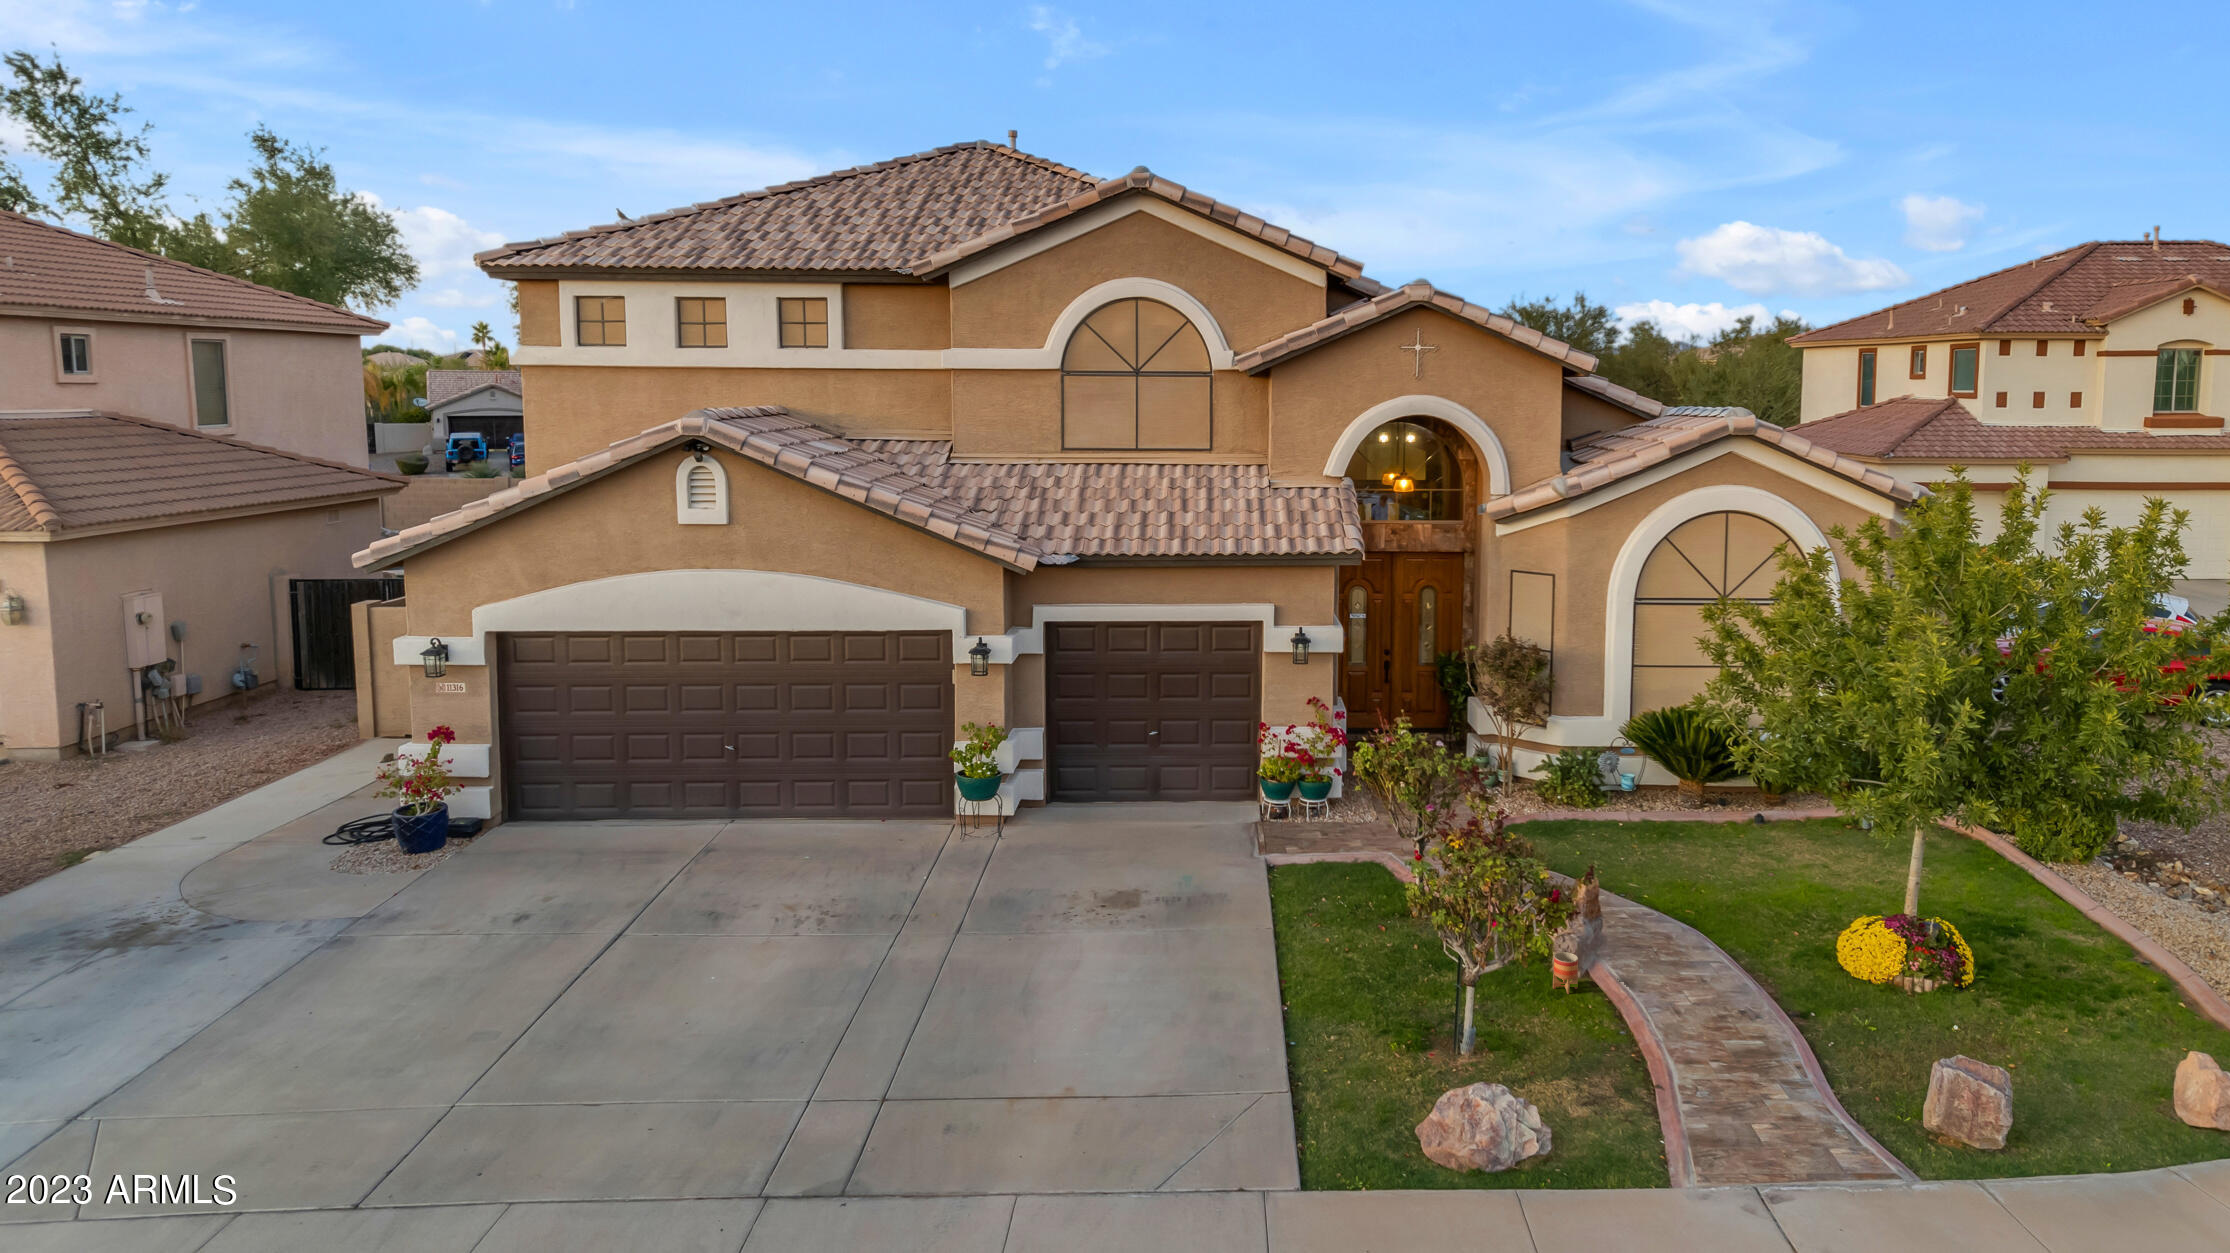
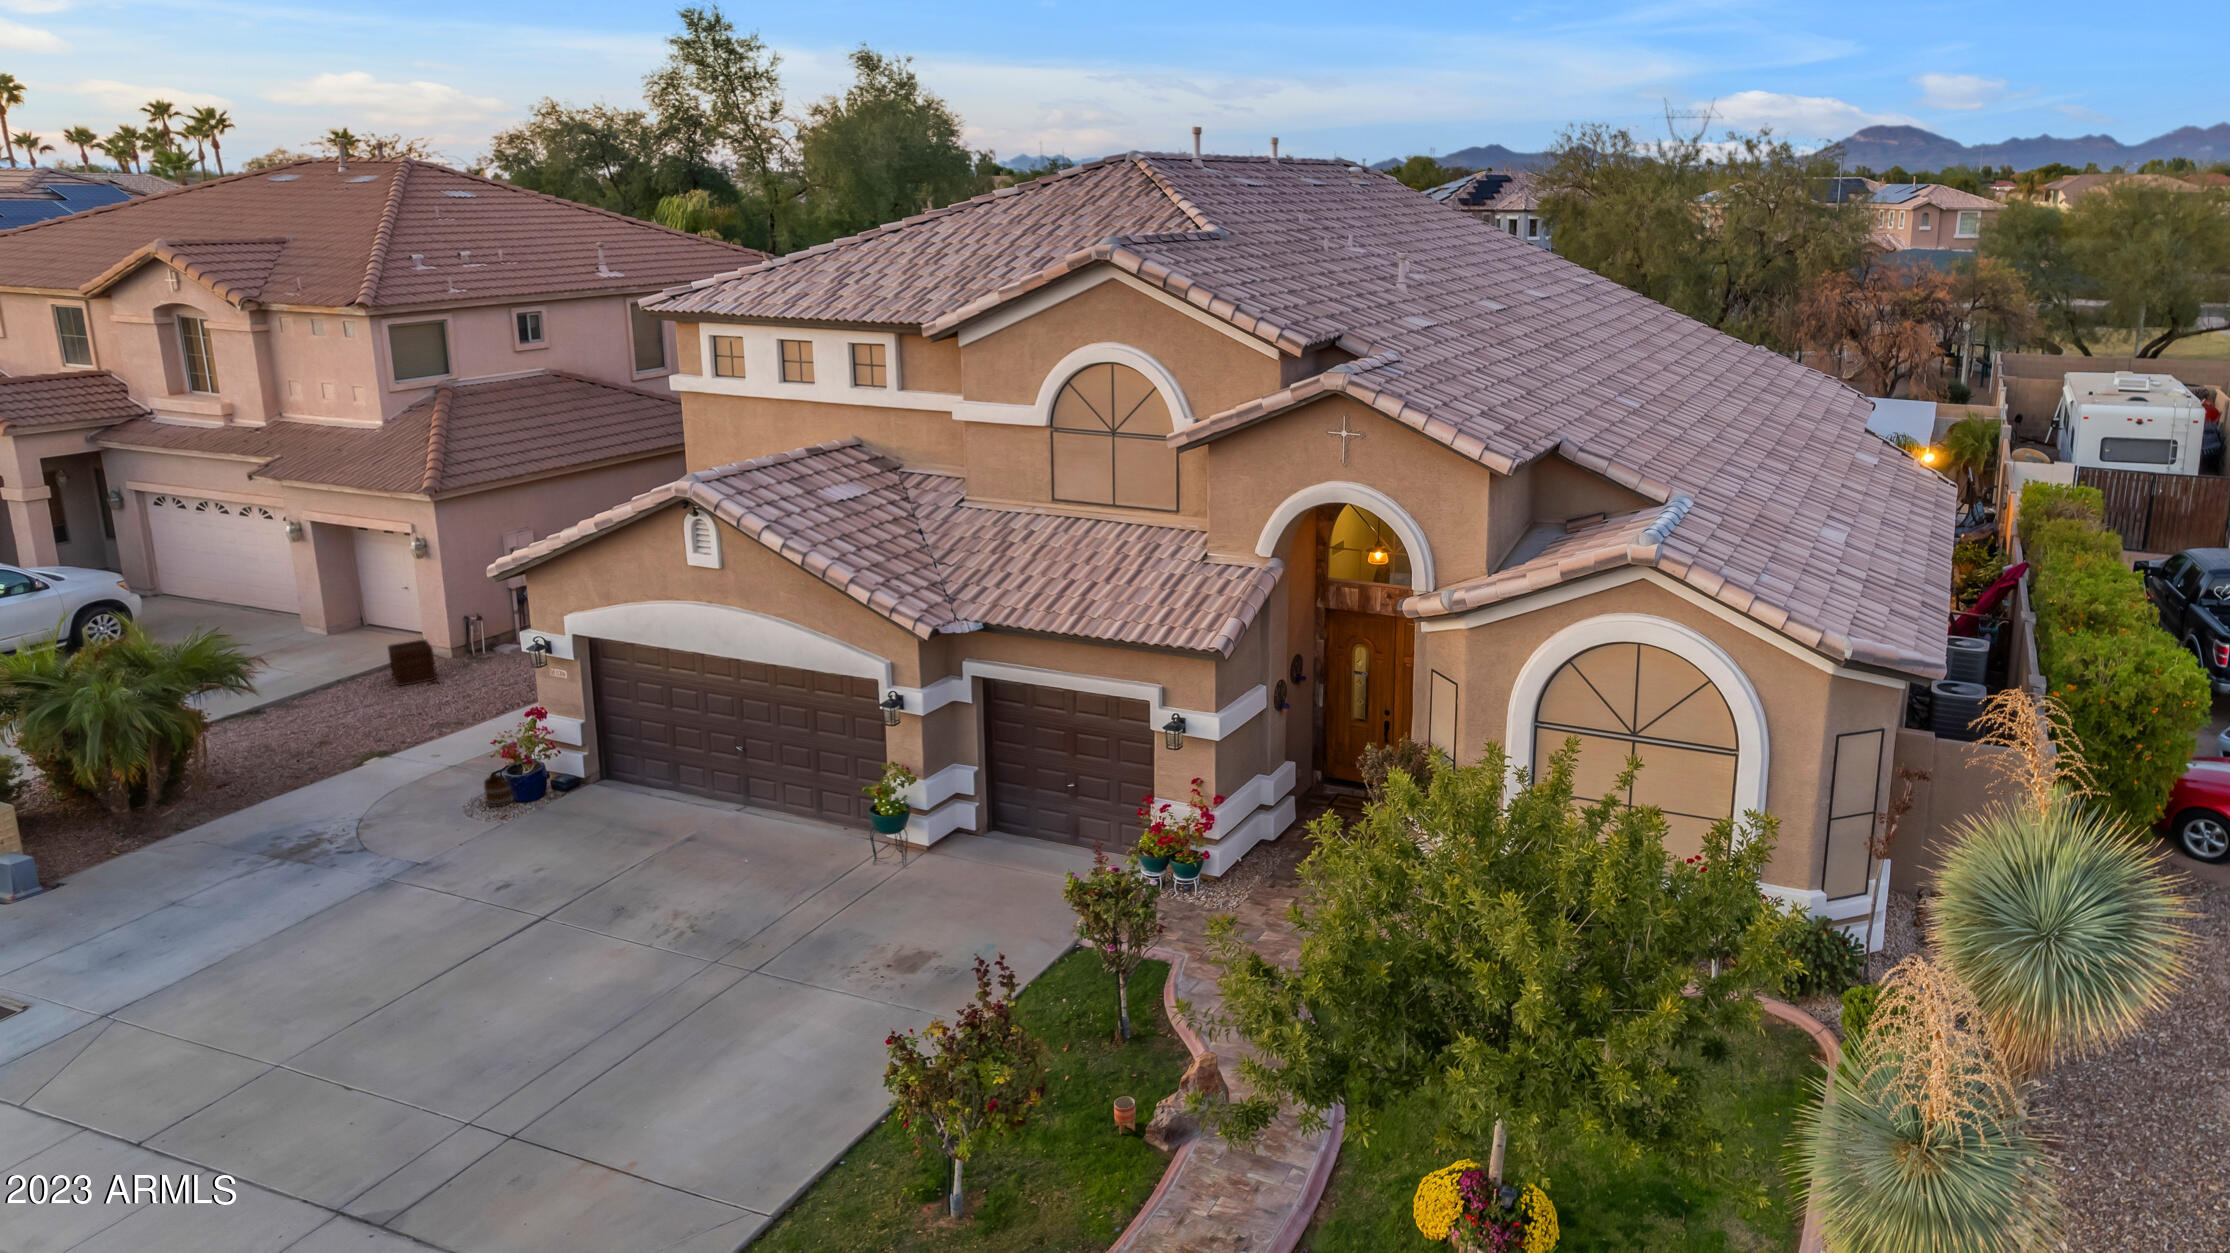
wooden crate: none [39,716,125,779] -> present [388,639,437,686]
bucket: none [367,819,409,865] -> present [484,772,513,807]

